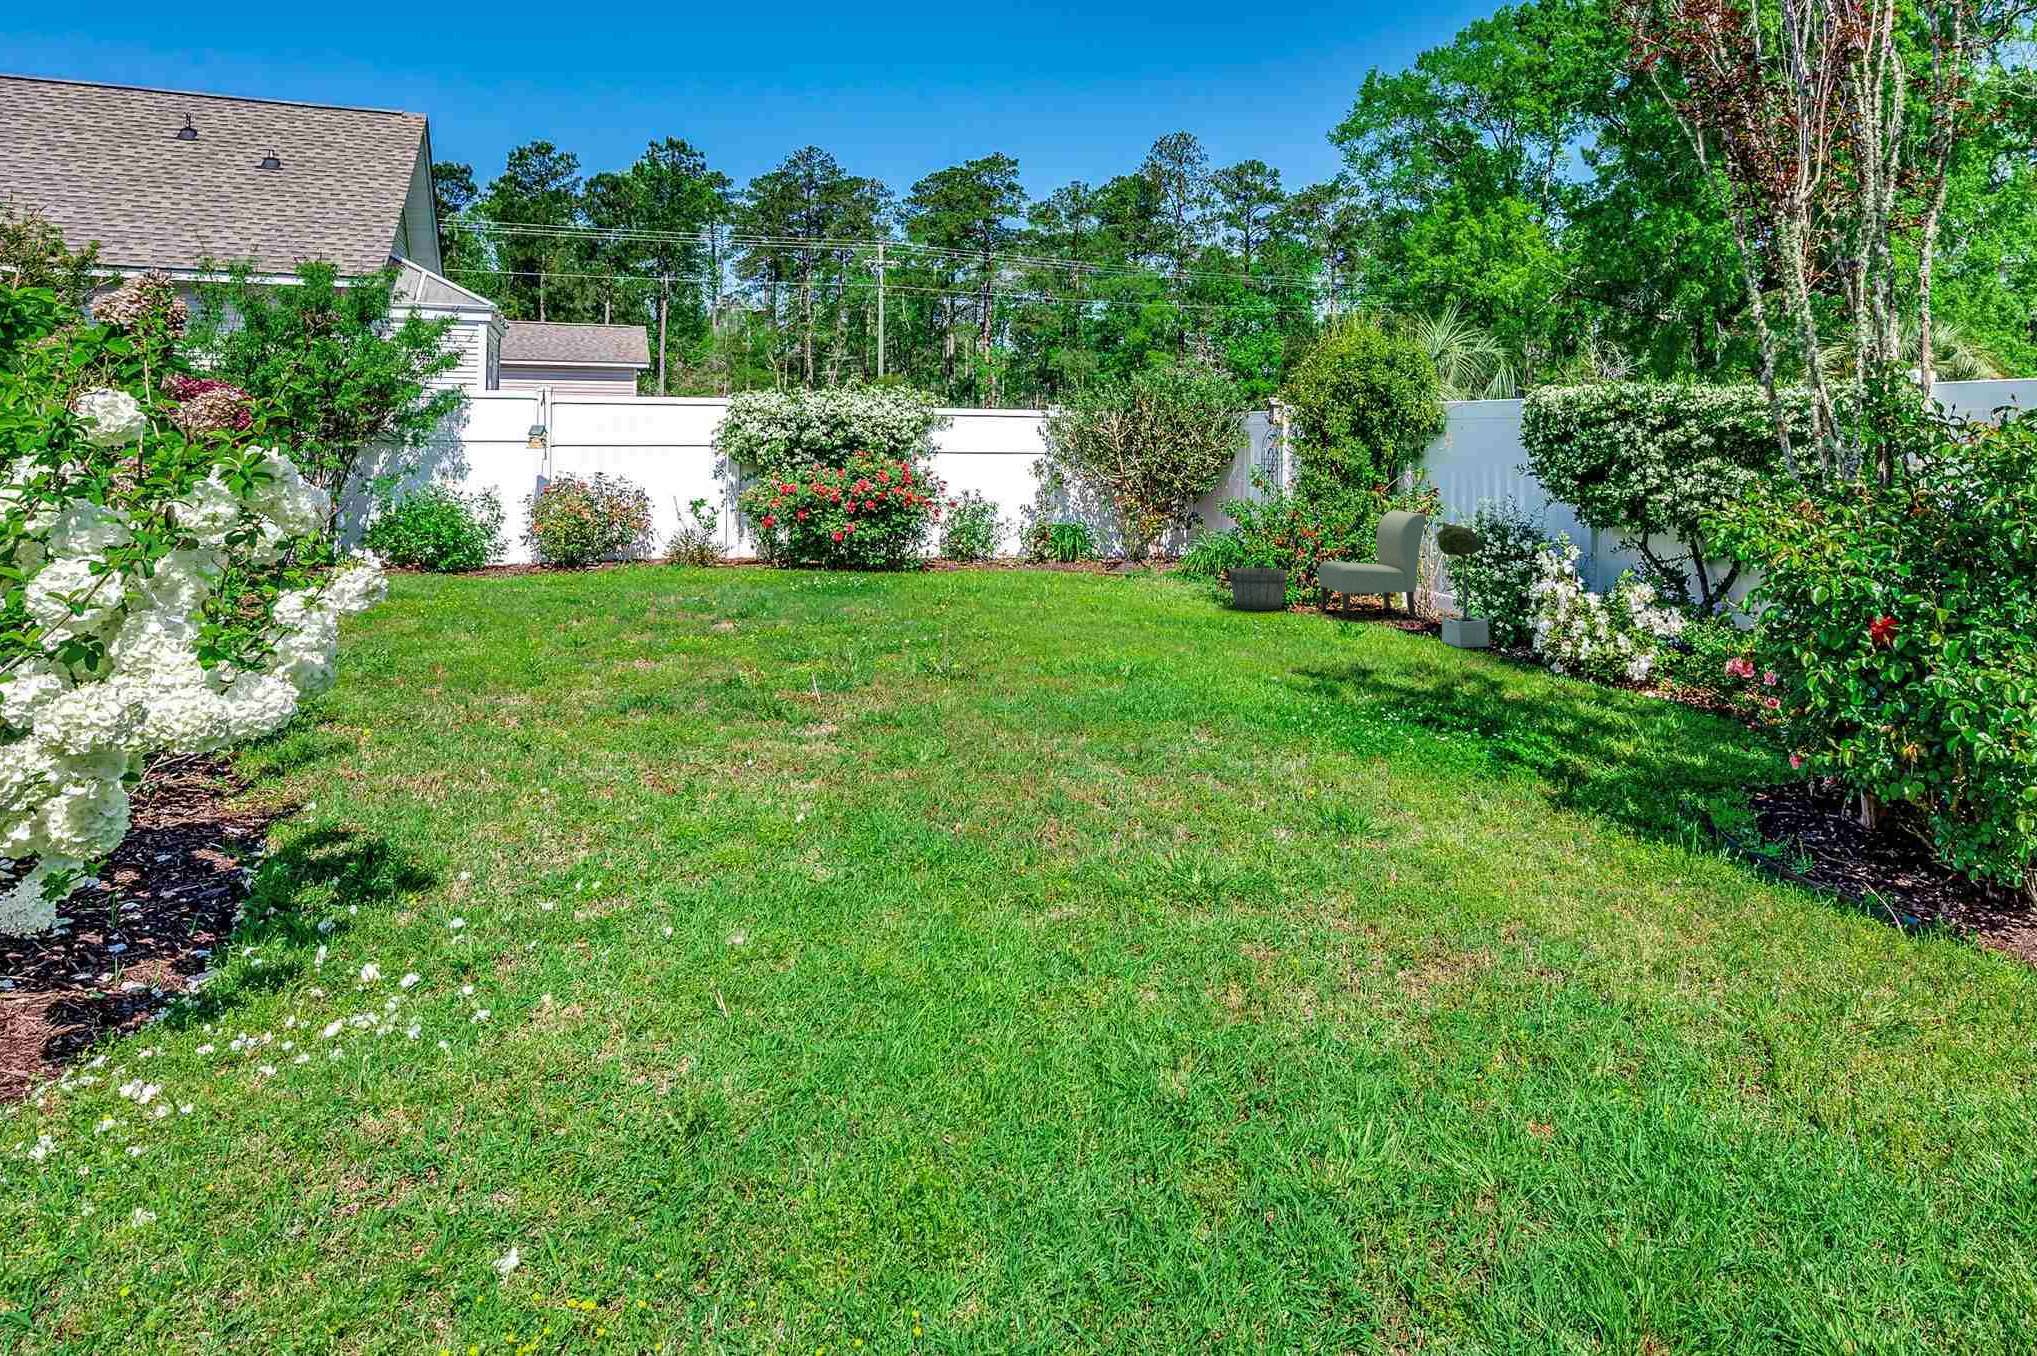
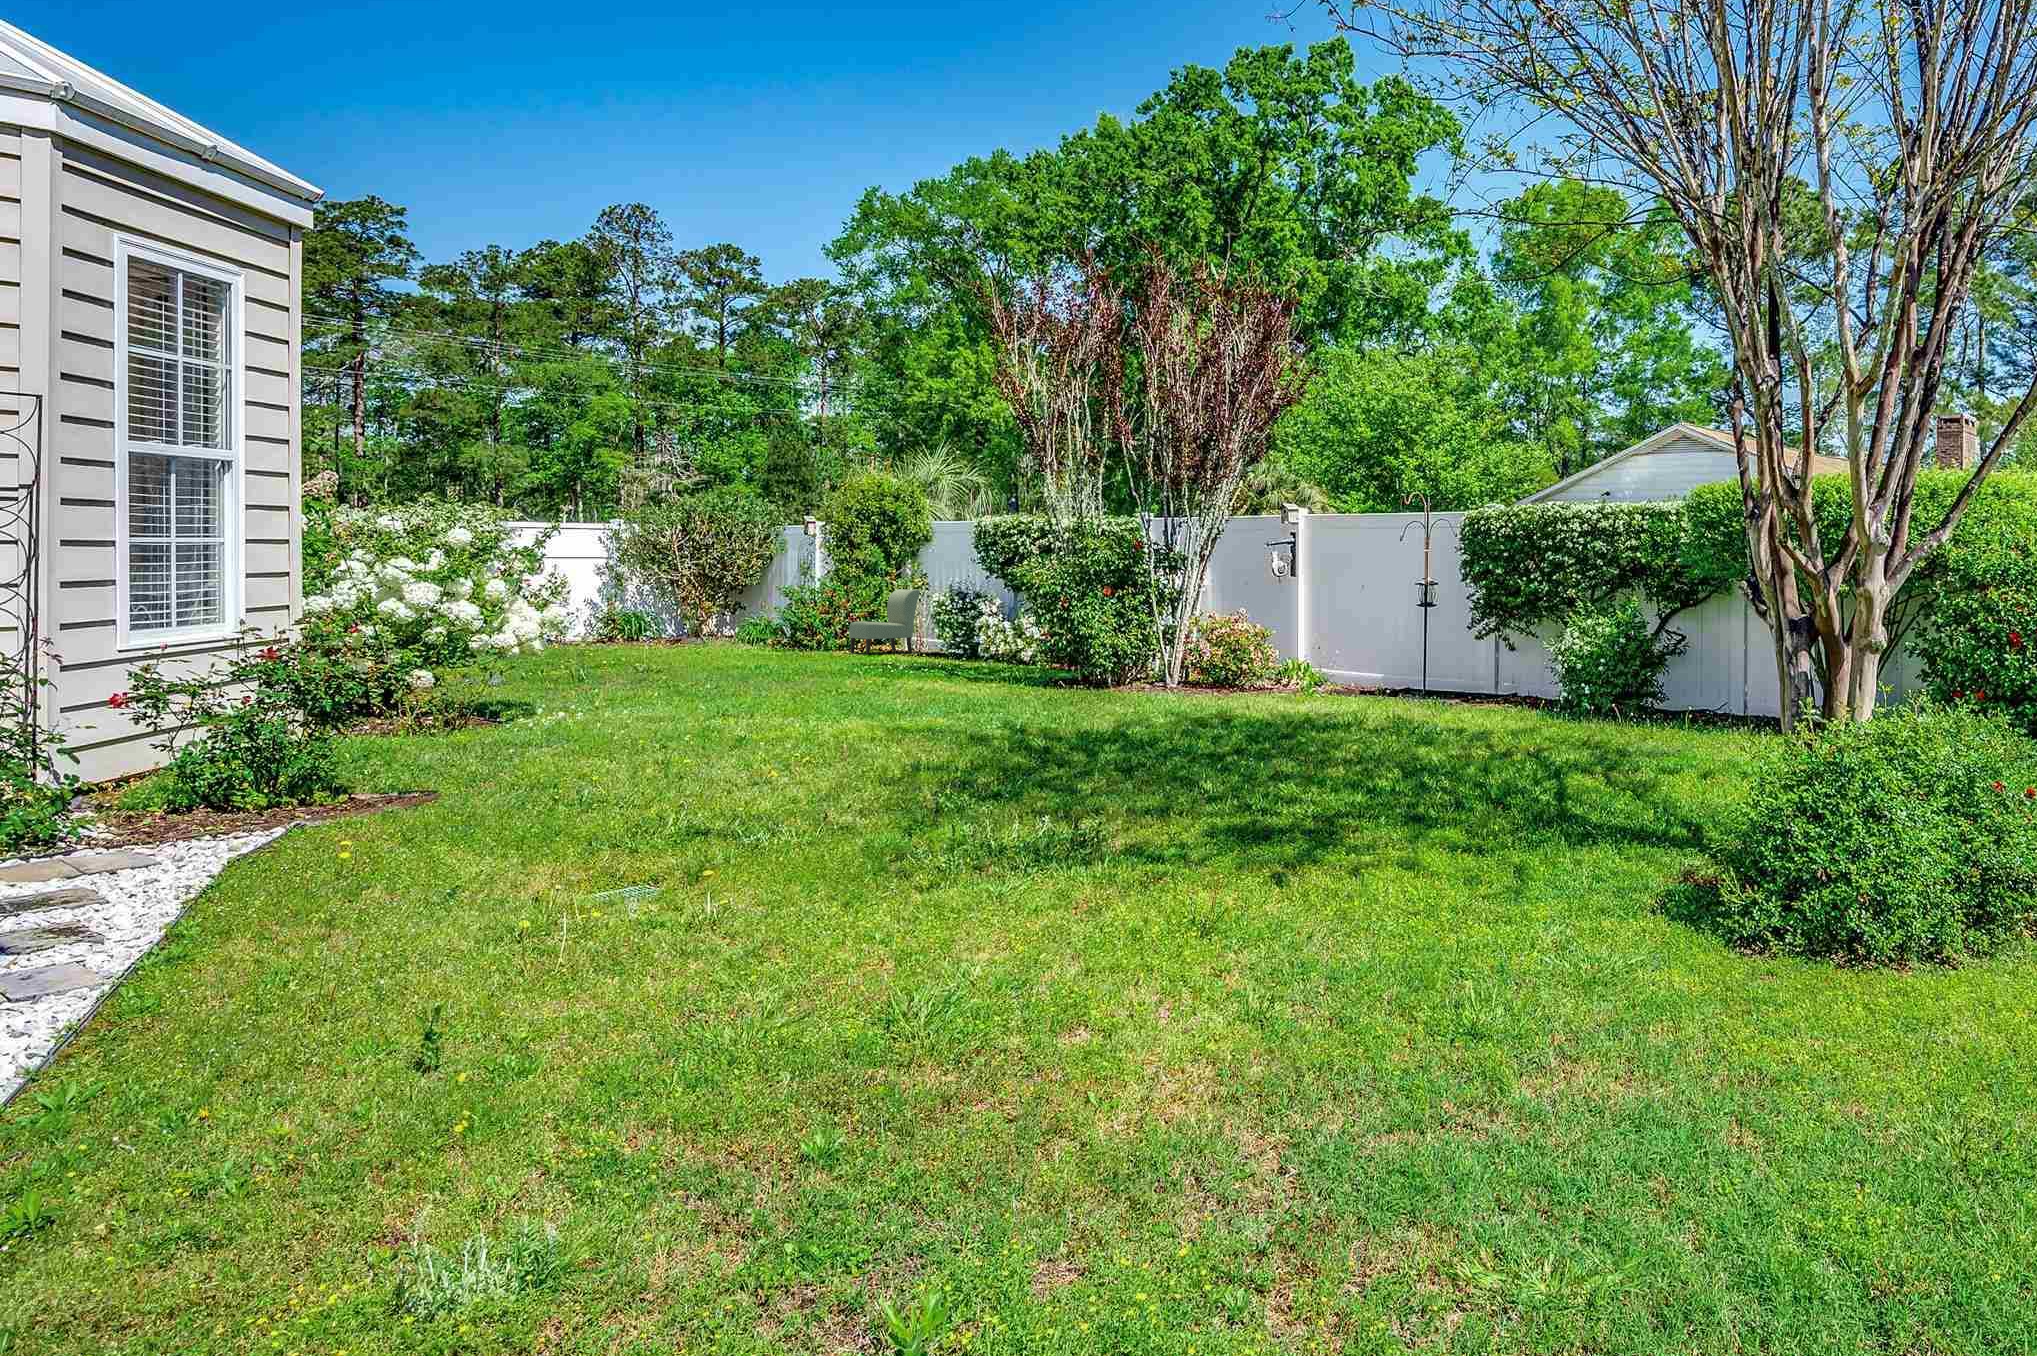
potted tree: present [1436,522,1489,648] -> none [926,590,954,658]
wooden bucket: present [1229,557,1287,610] -> none [788,621,828,654]

